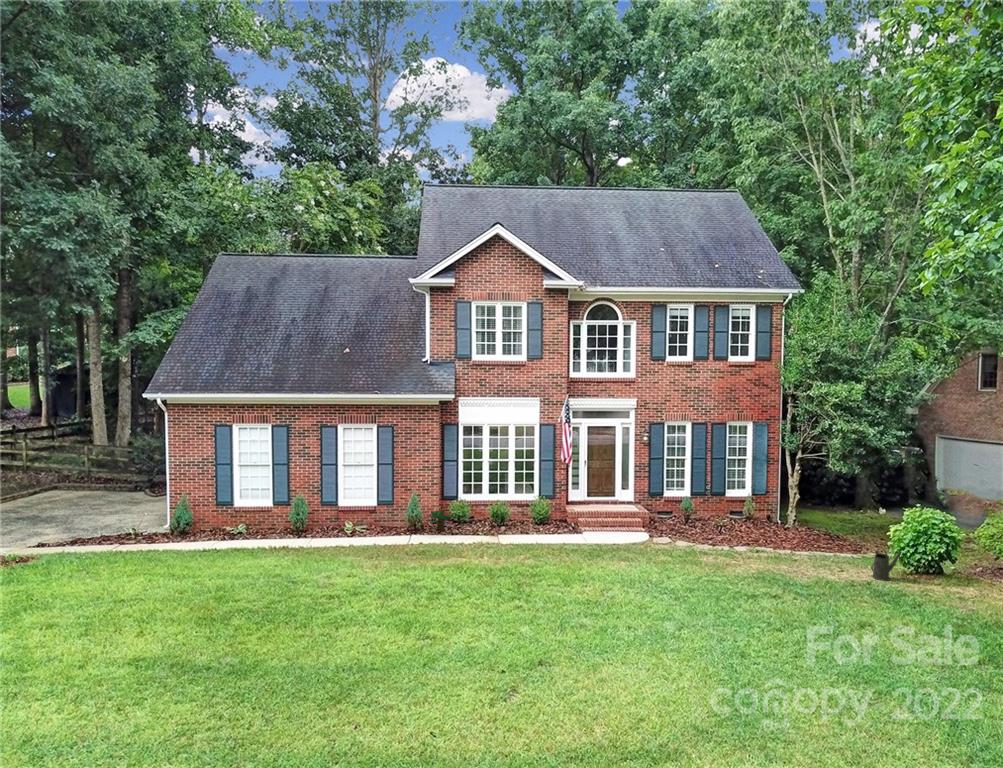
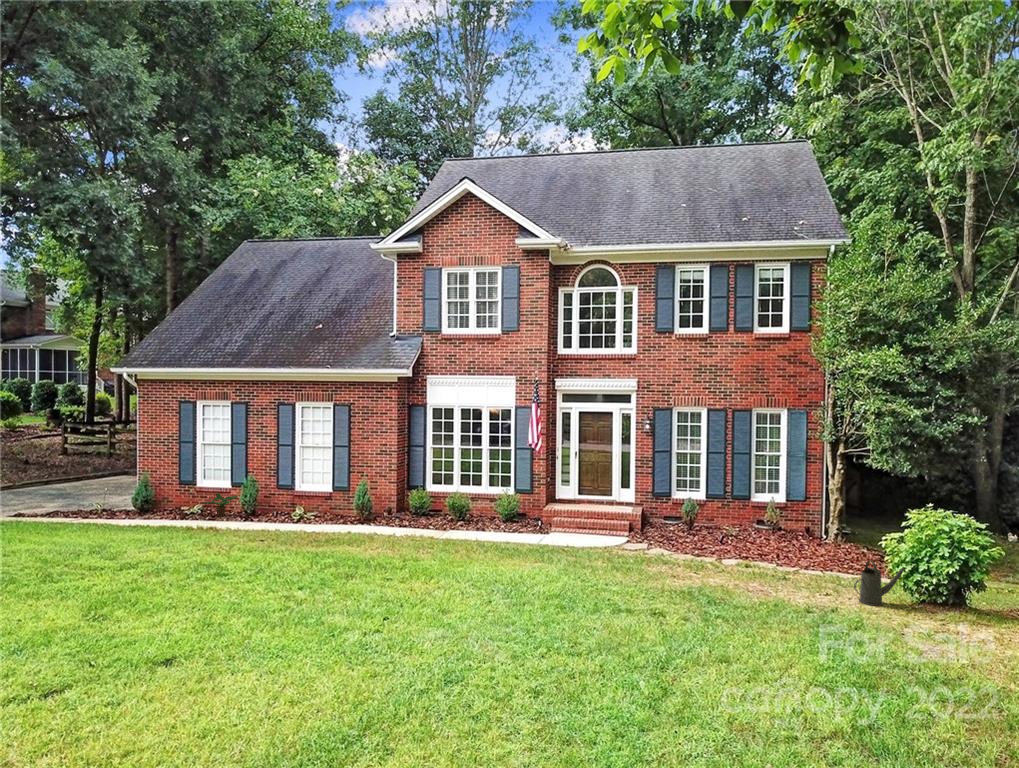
potted plant: present [428,509,456,531] -> present [202,493,238,517]

